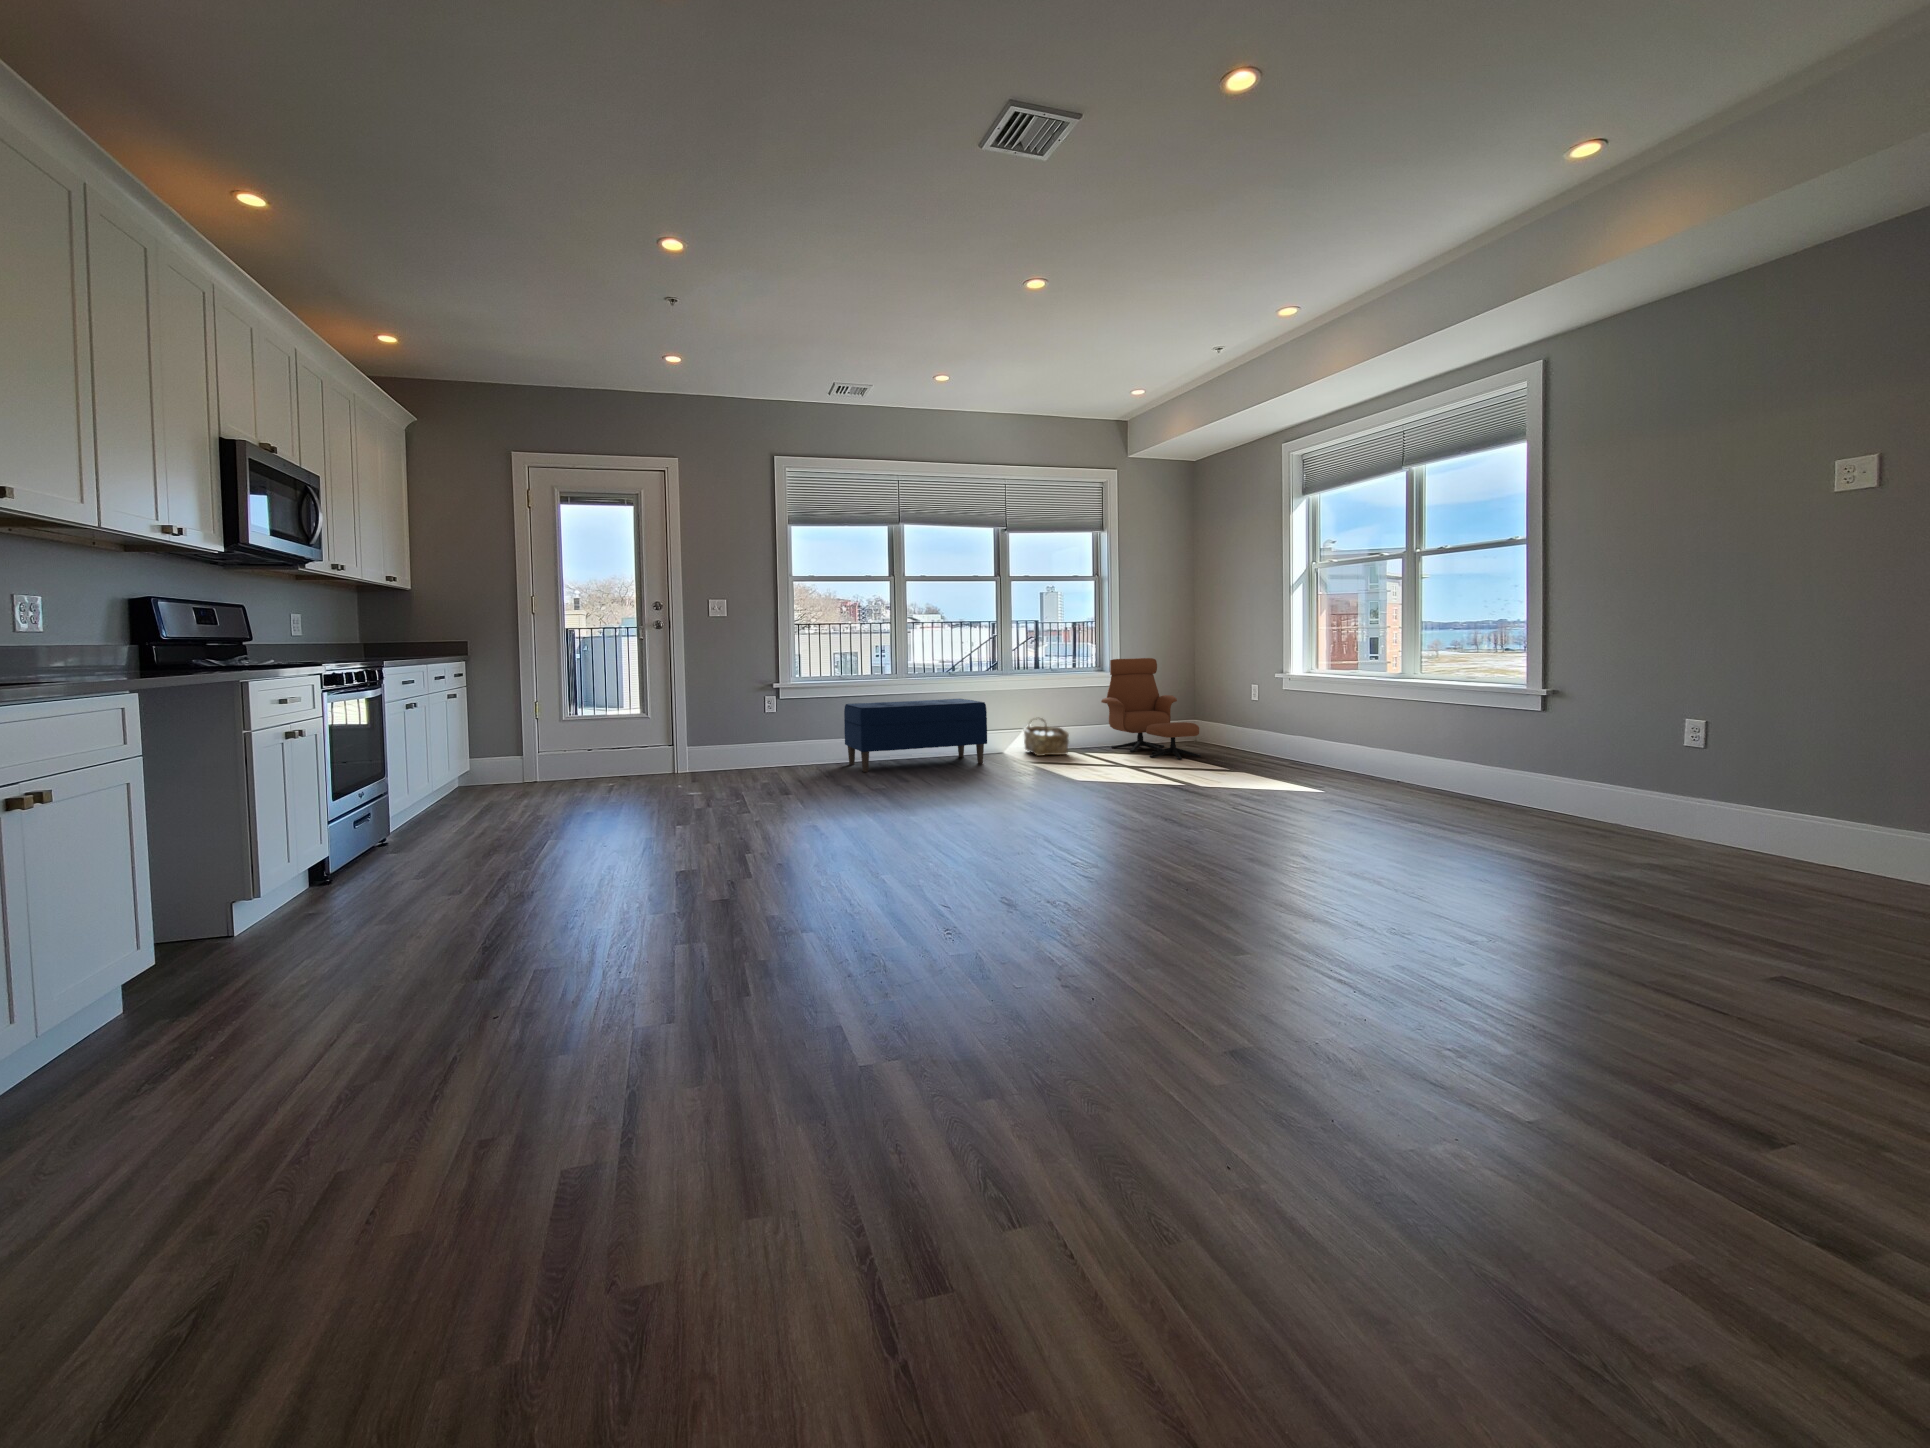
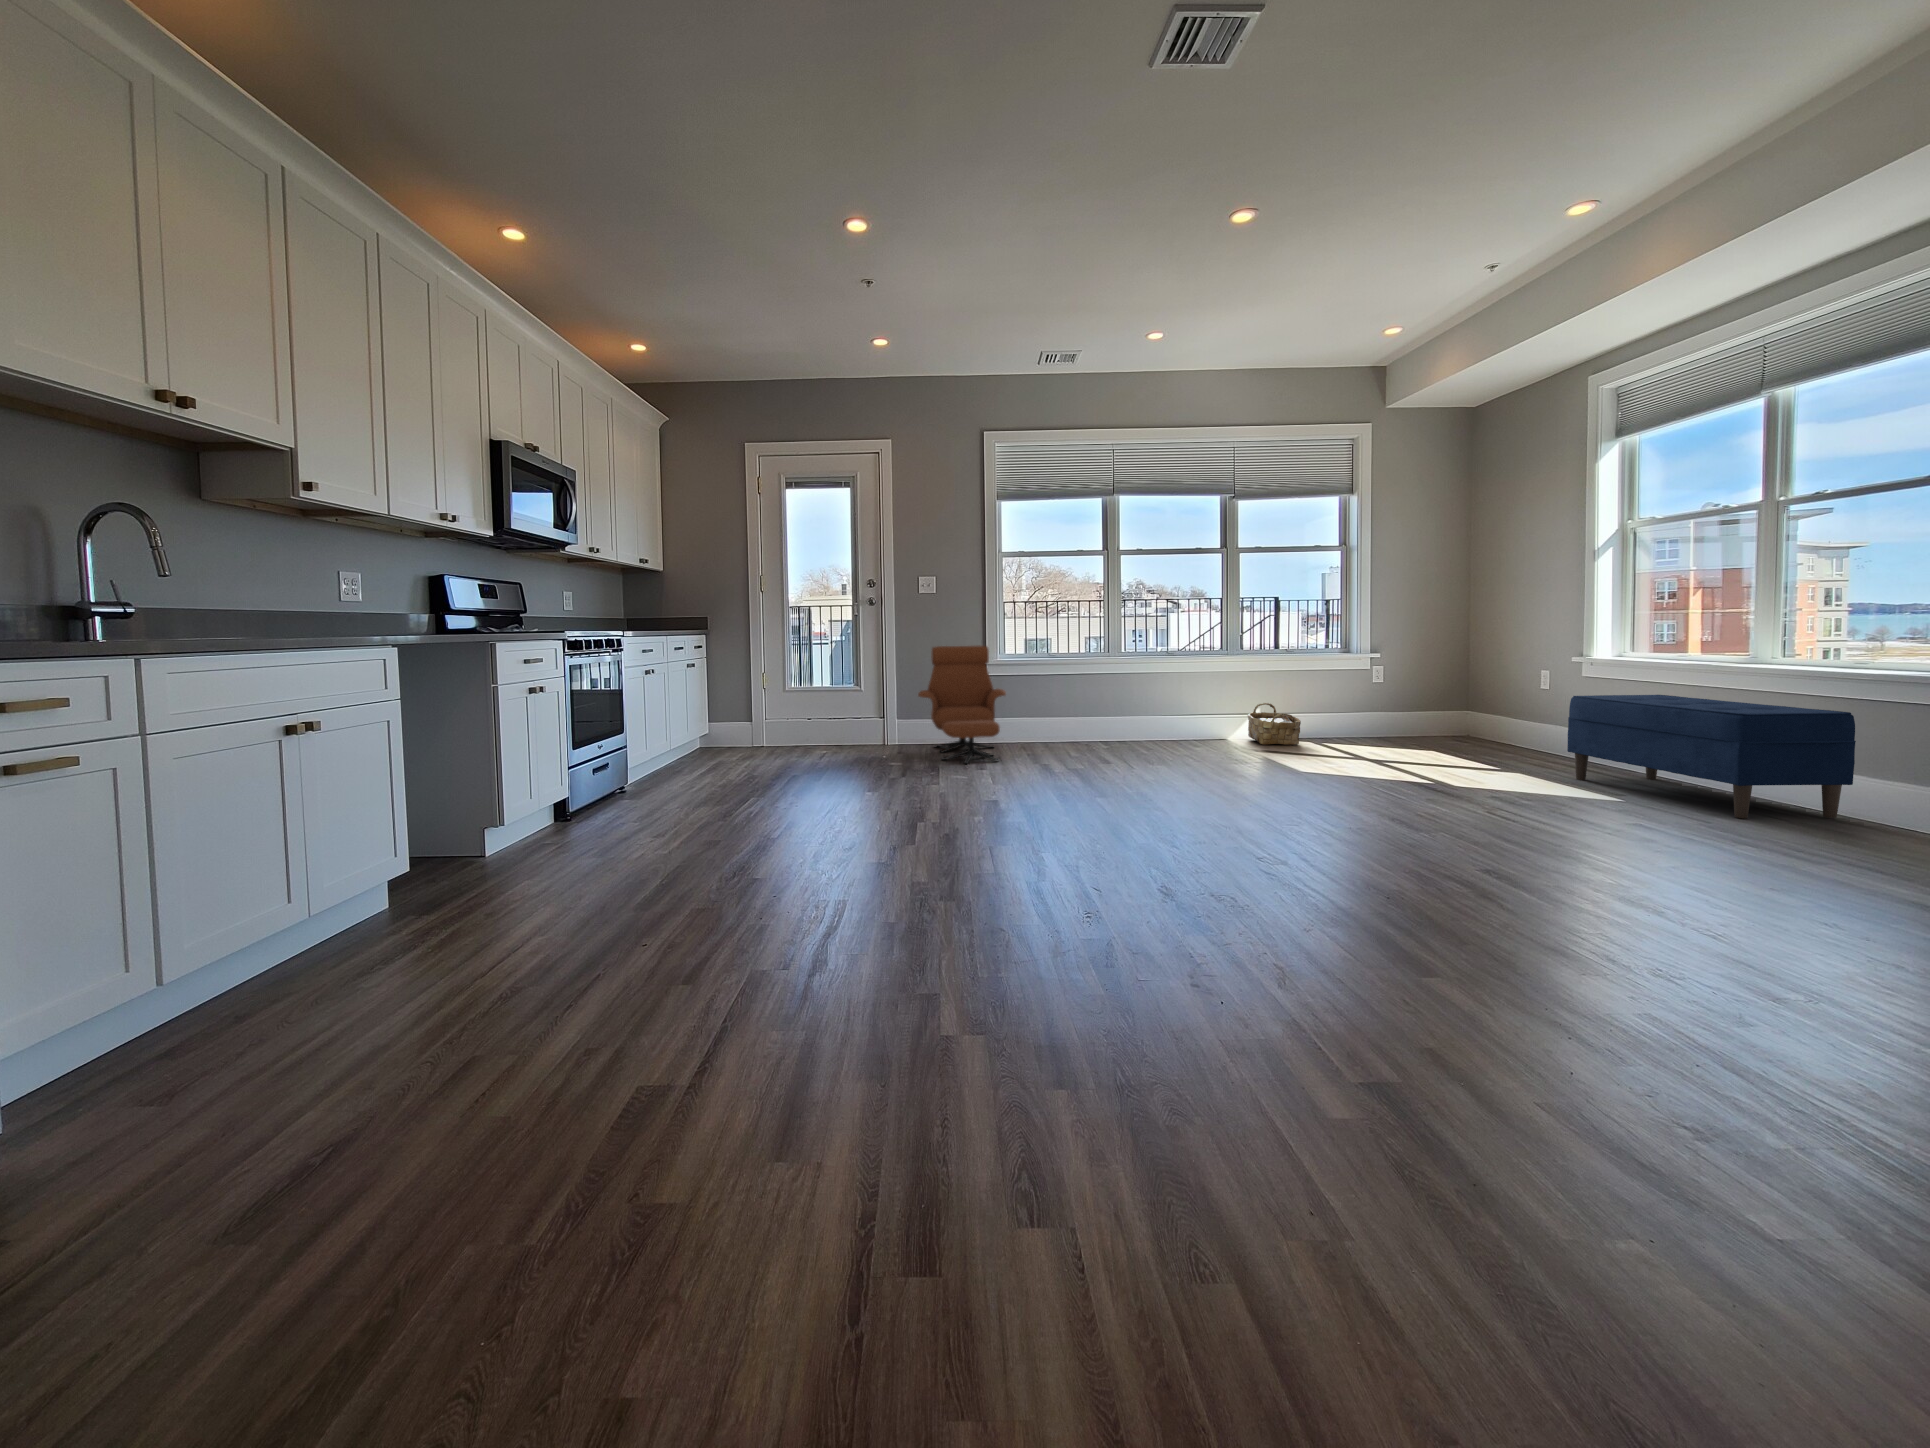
lounge chair: present [1101,658,1201,760] -> present [918,646,1006,764]
bench: present [844,699,987,772] -> present [1567,695,1856,818]

